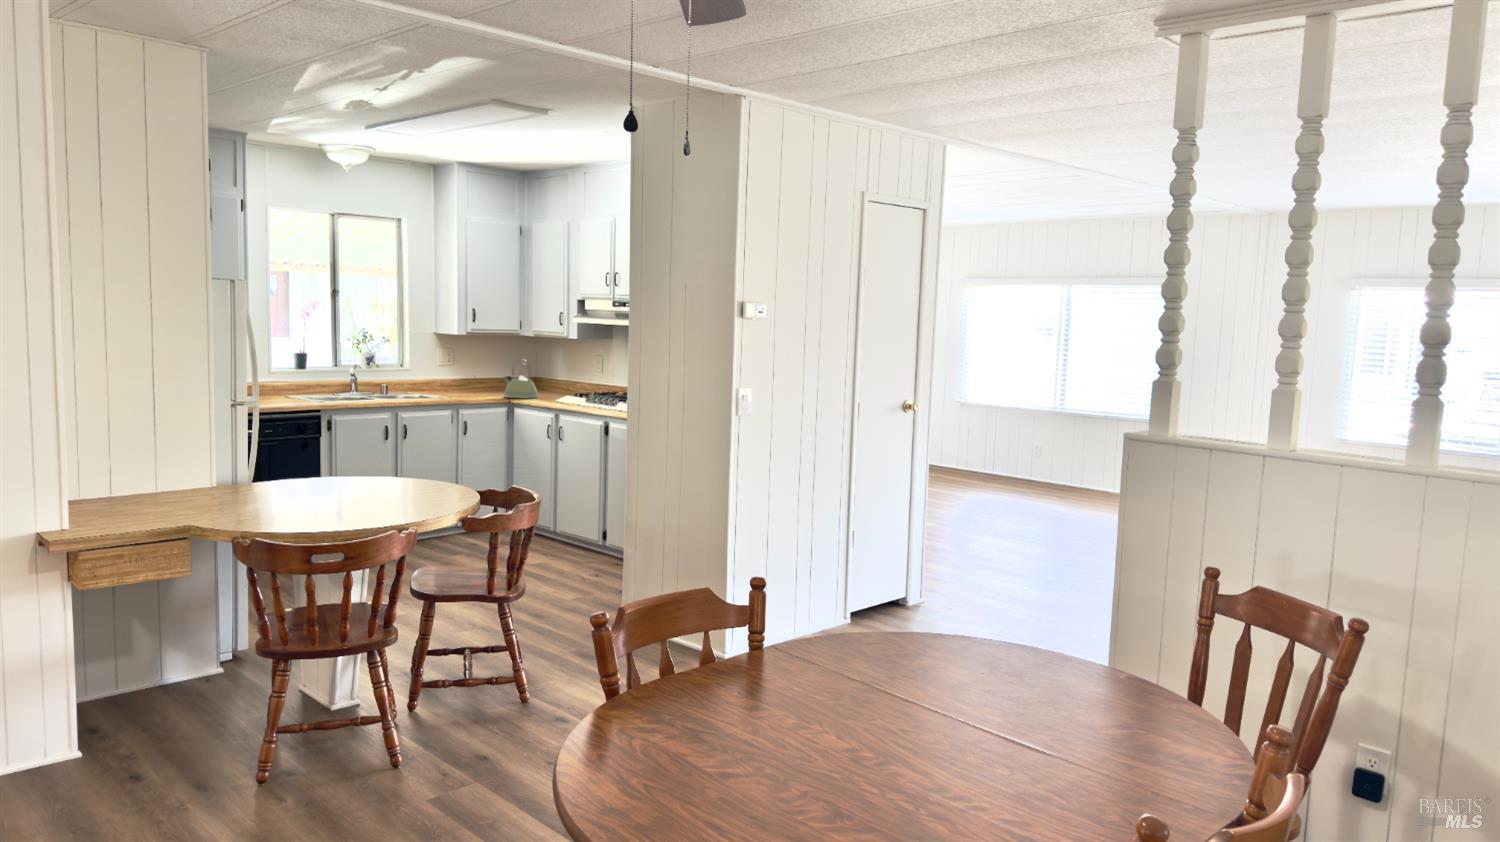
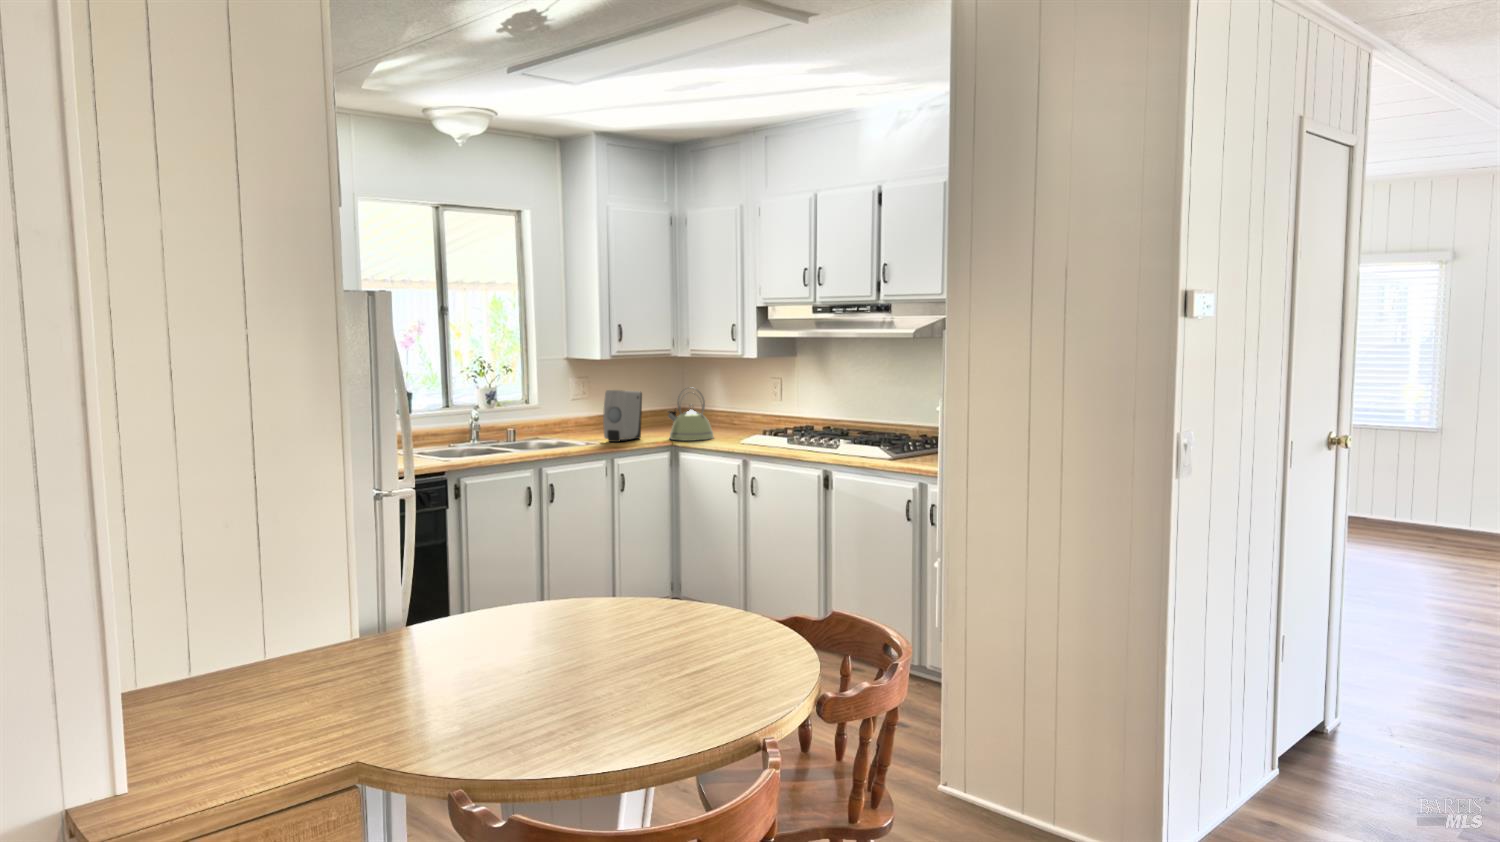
soap dispenser: none [454,358,486,397] -> present [603,390,642,442]

